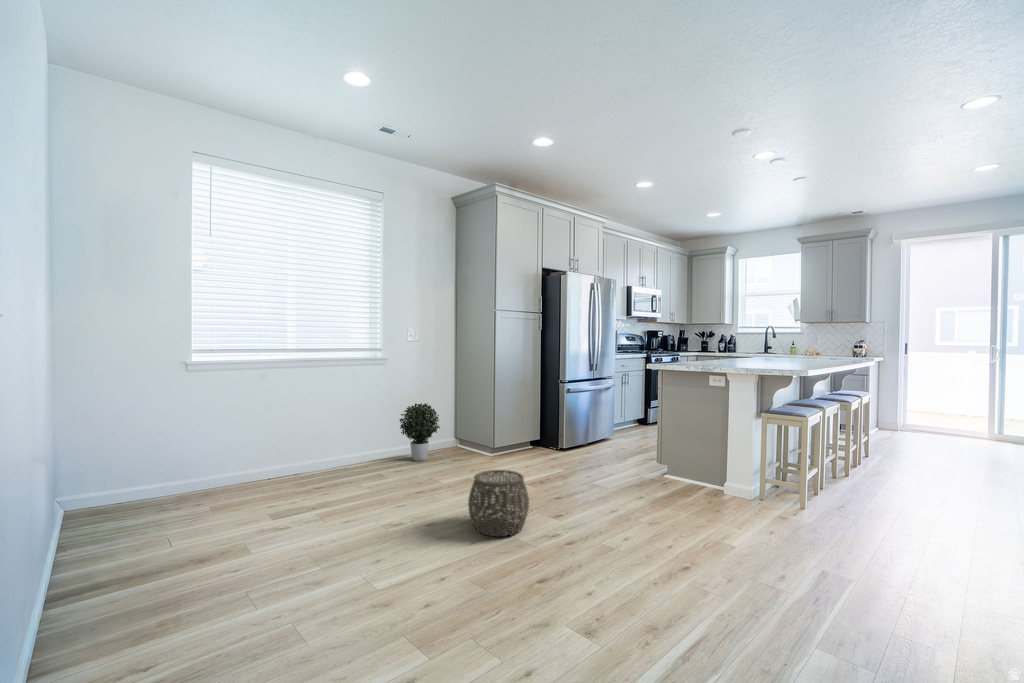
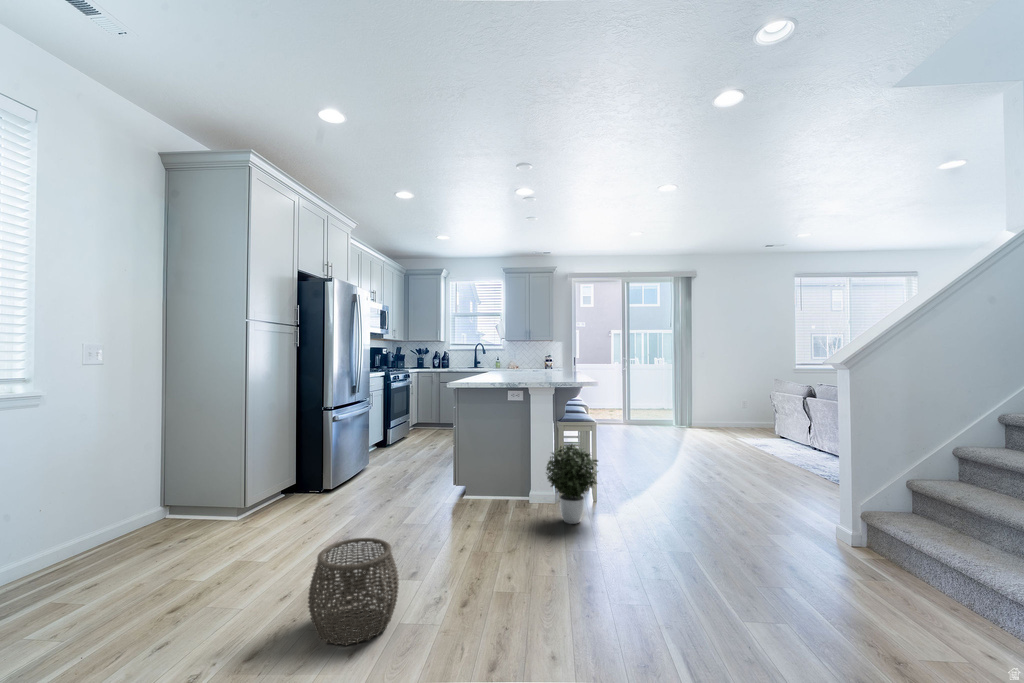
potted plant: present [400,403,440,461] -> present [546,444,598,524]

